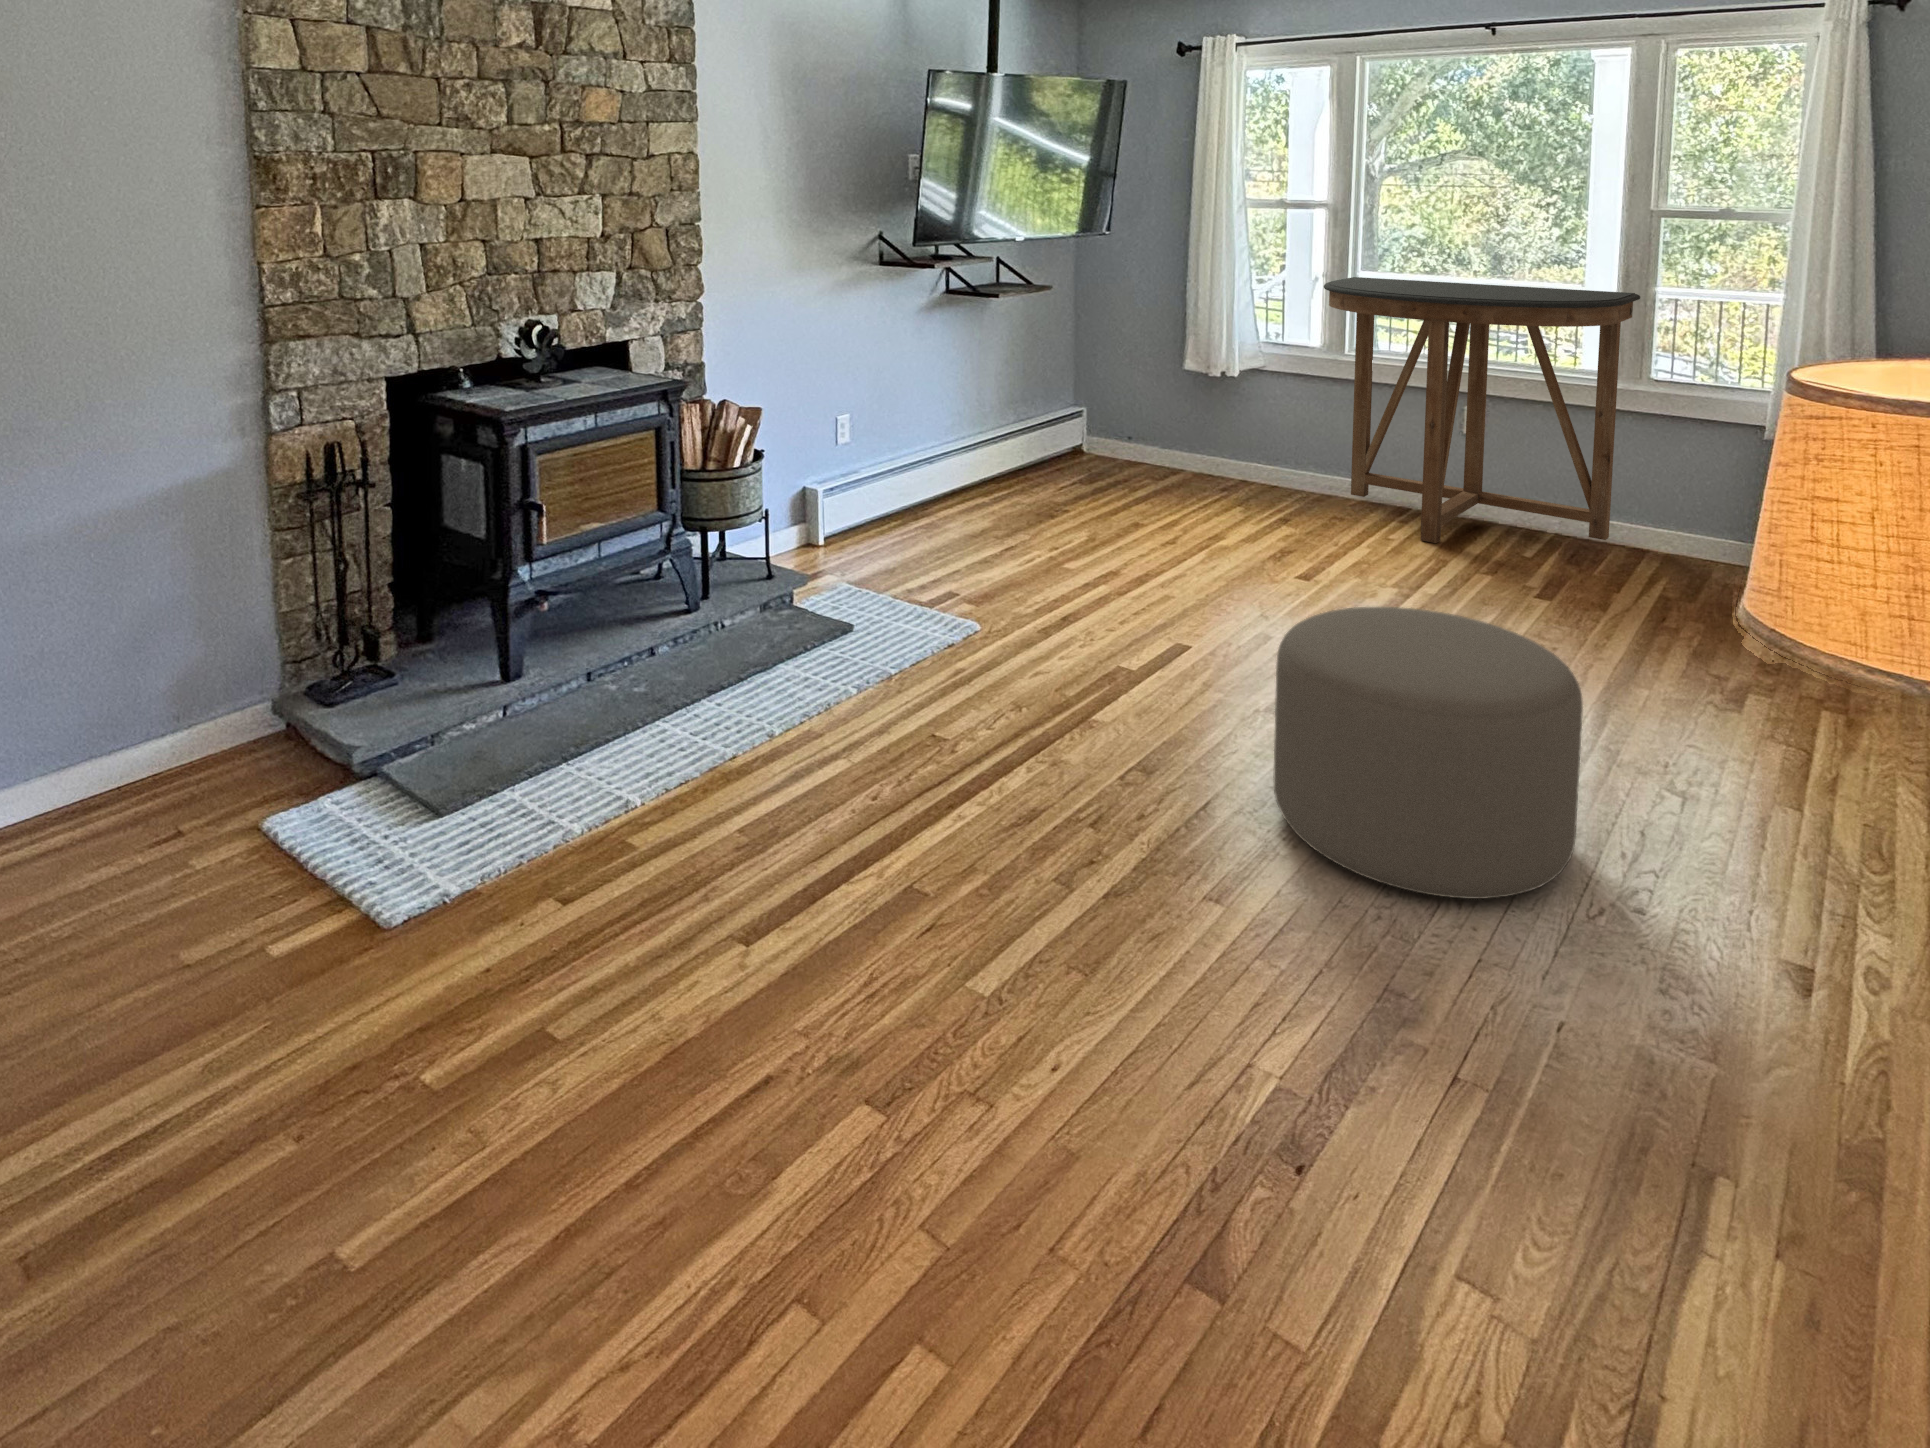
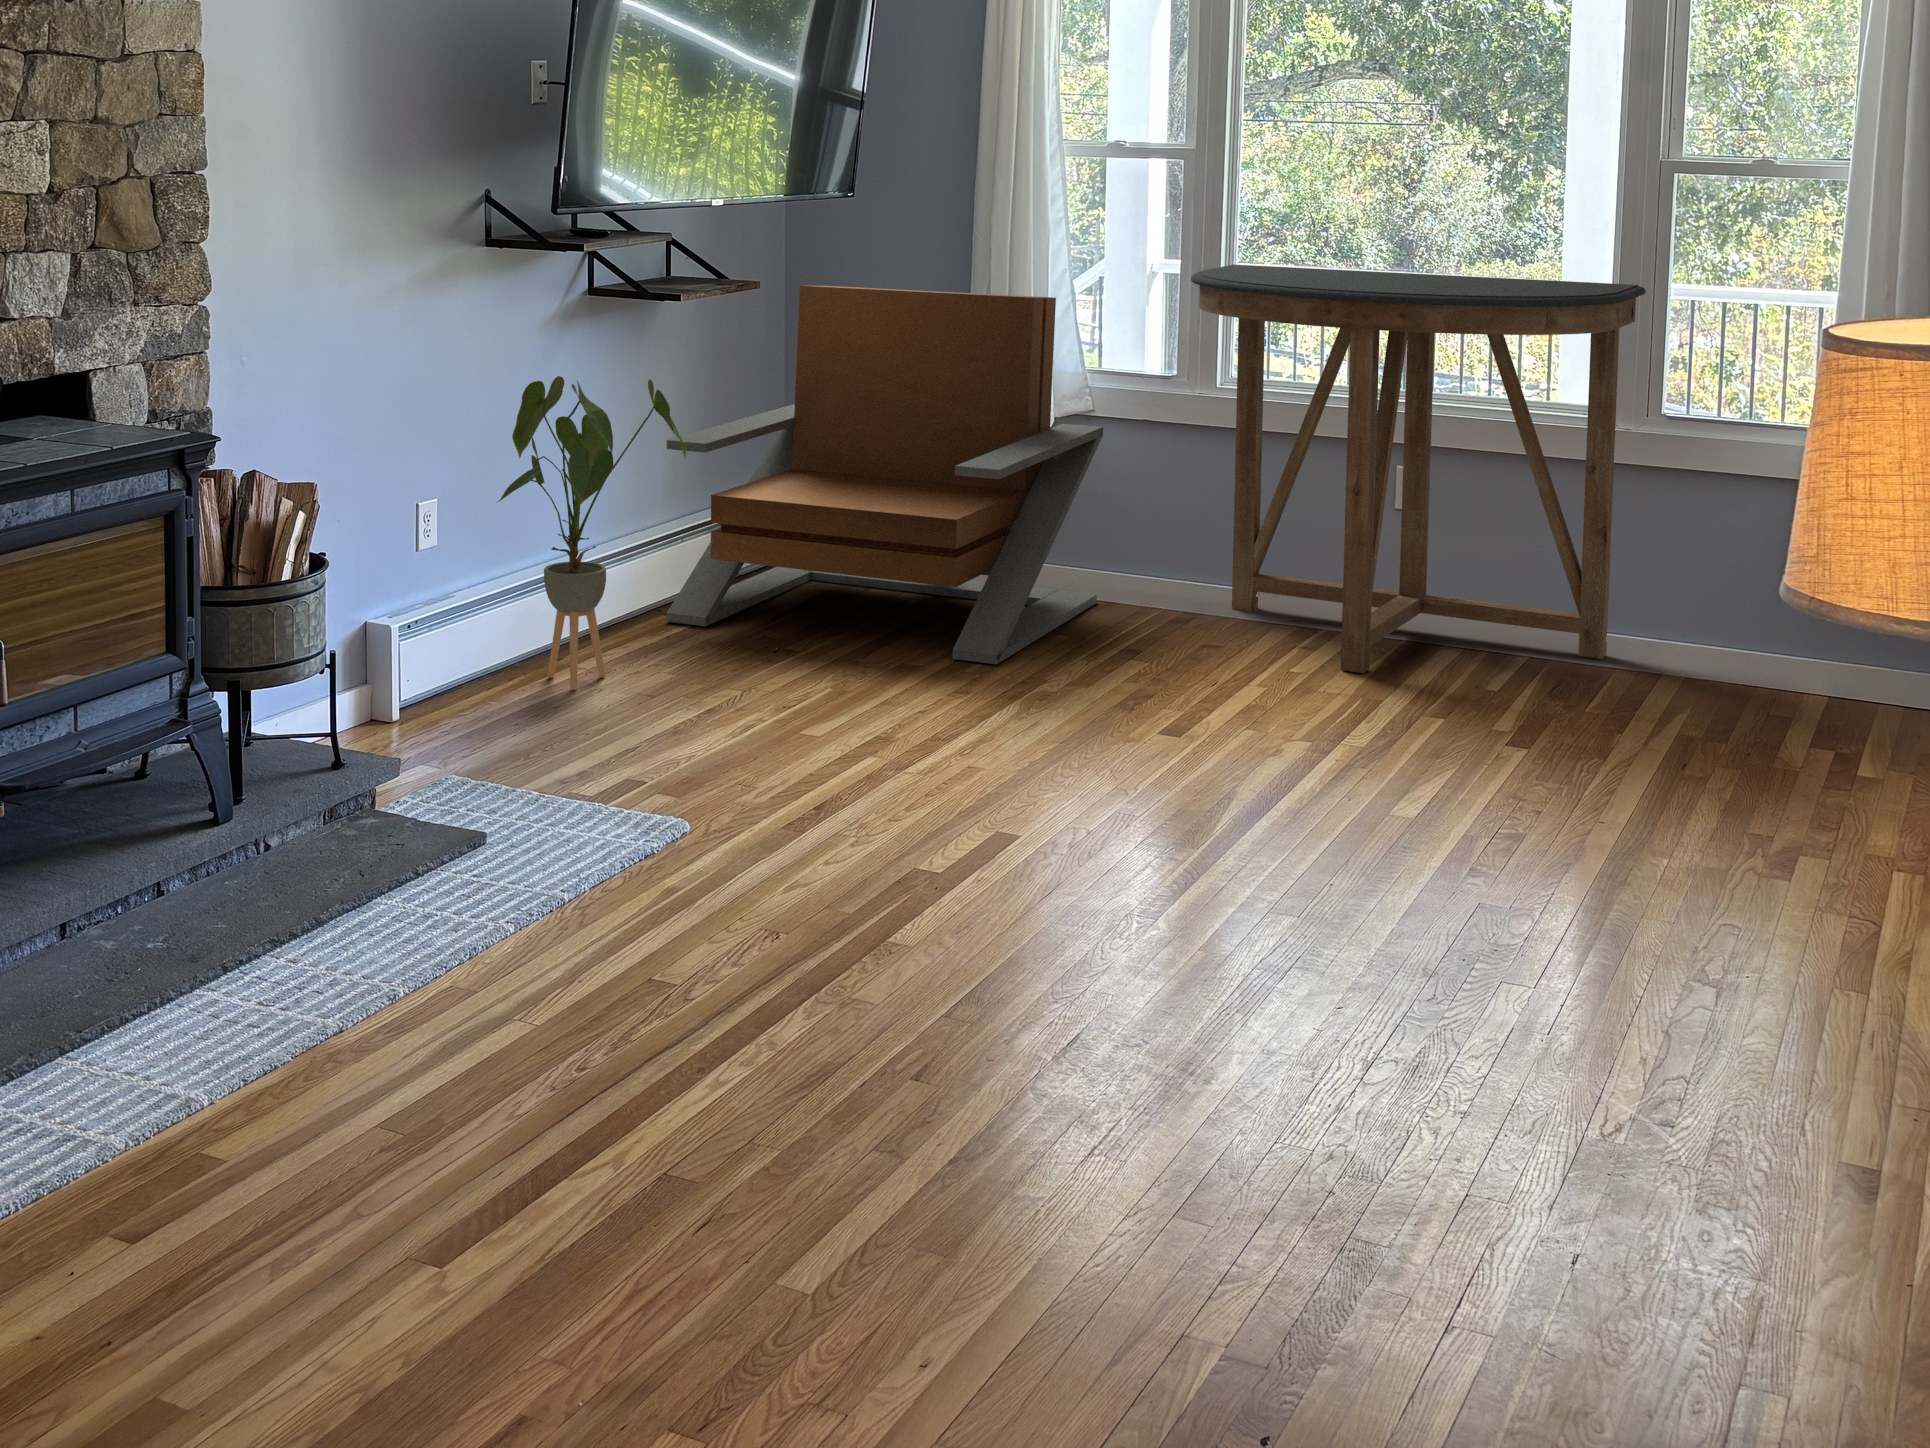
lounge chair: none [992,288,1267,527] -> present [667,286,1103,664]
house plant: none [882,343,998,532] -> present [498,376,687,689]
ottoman: present [1273,607,1583,899] -> none [1171,736,1588,1122]

